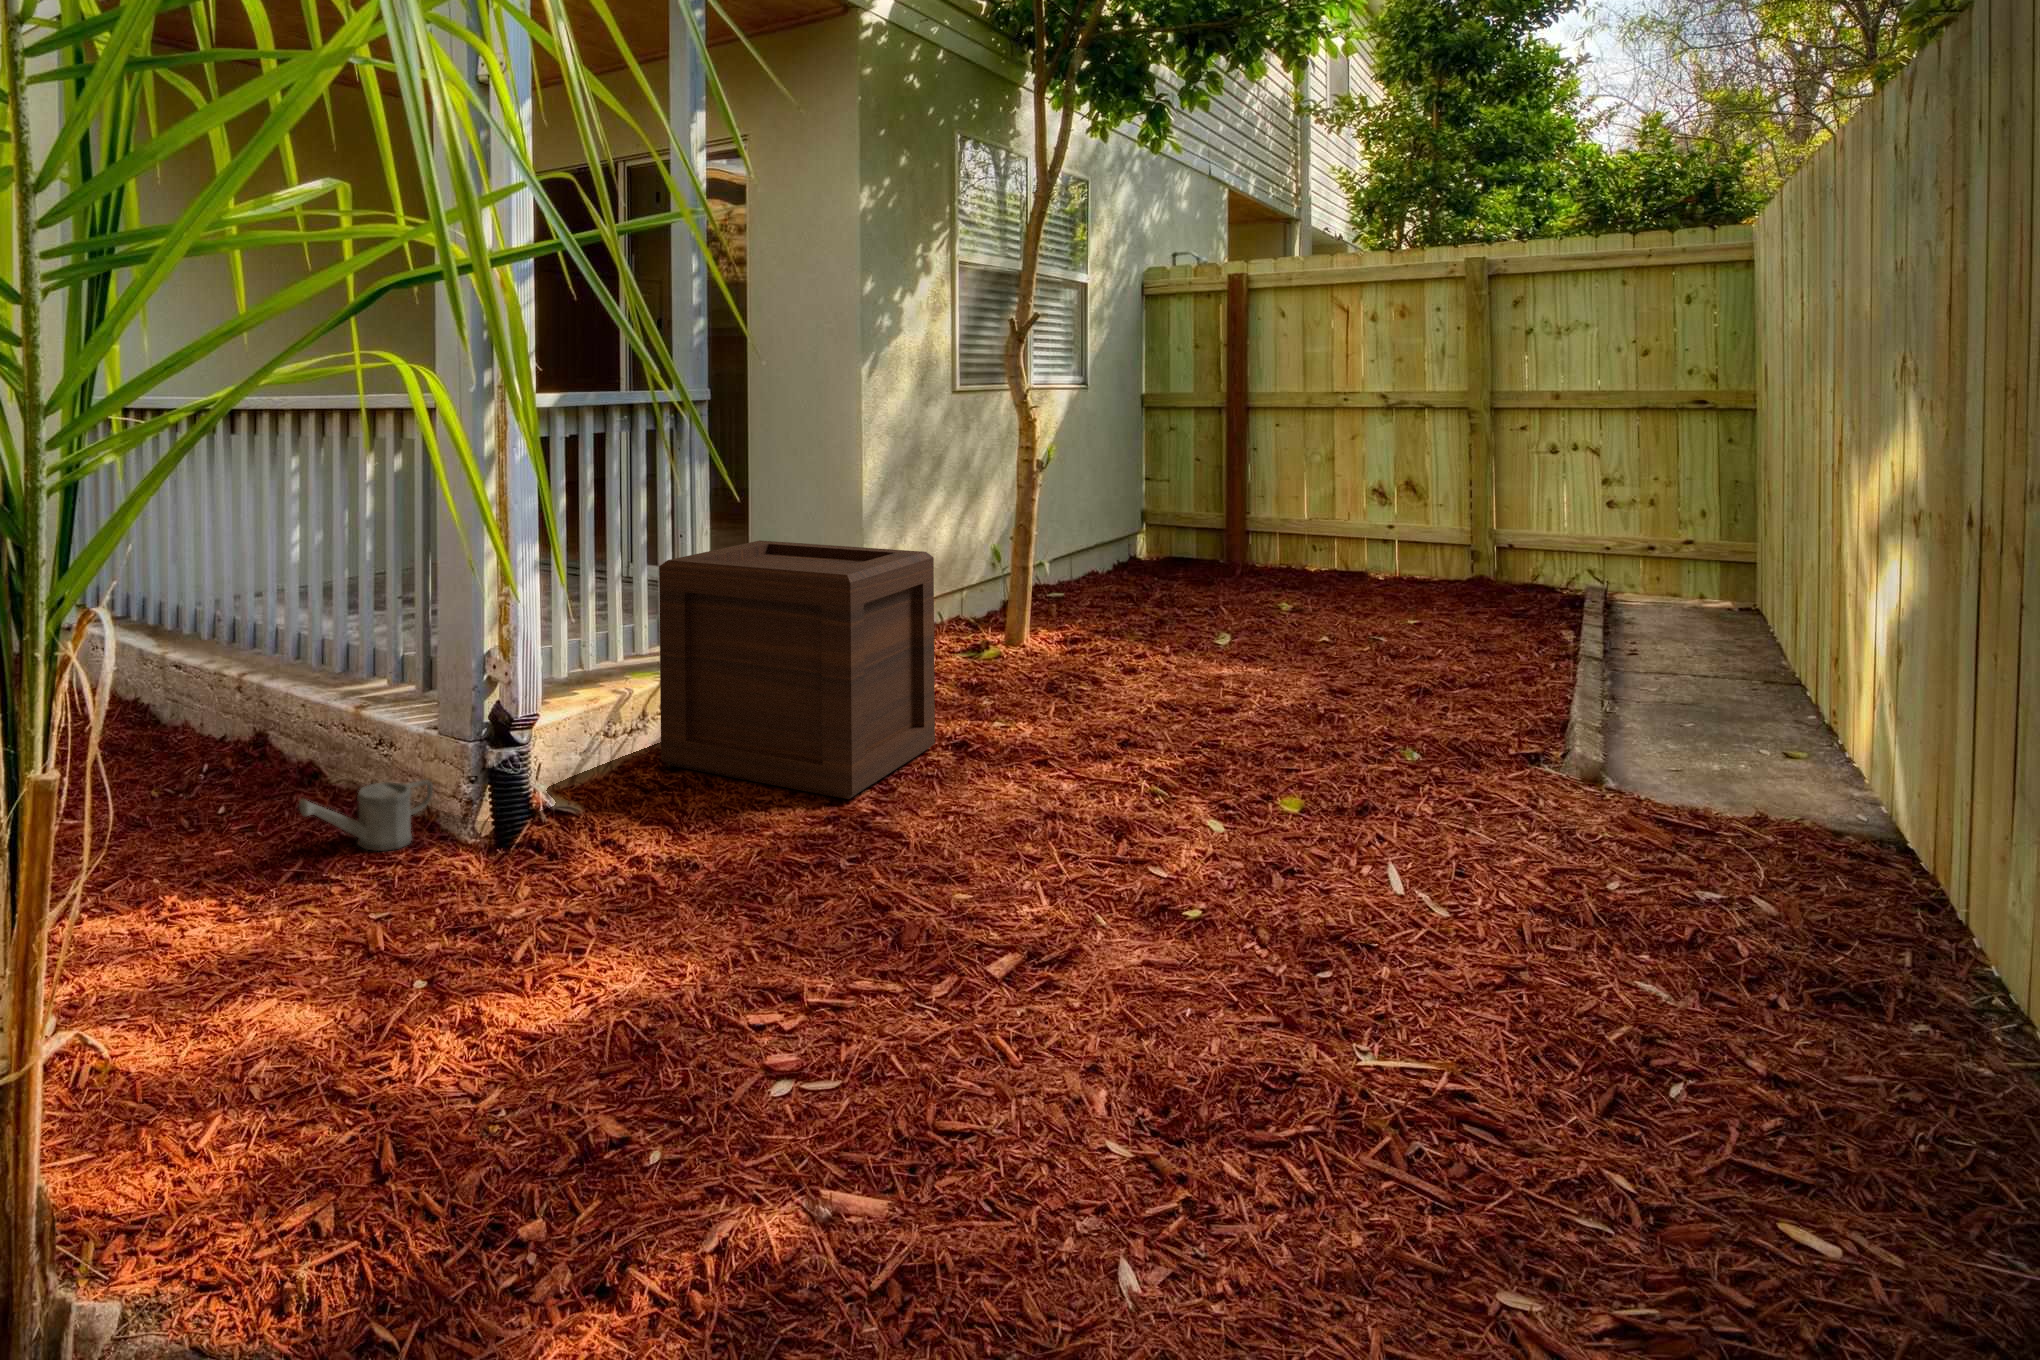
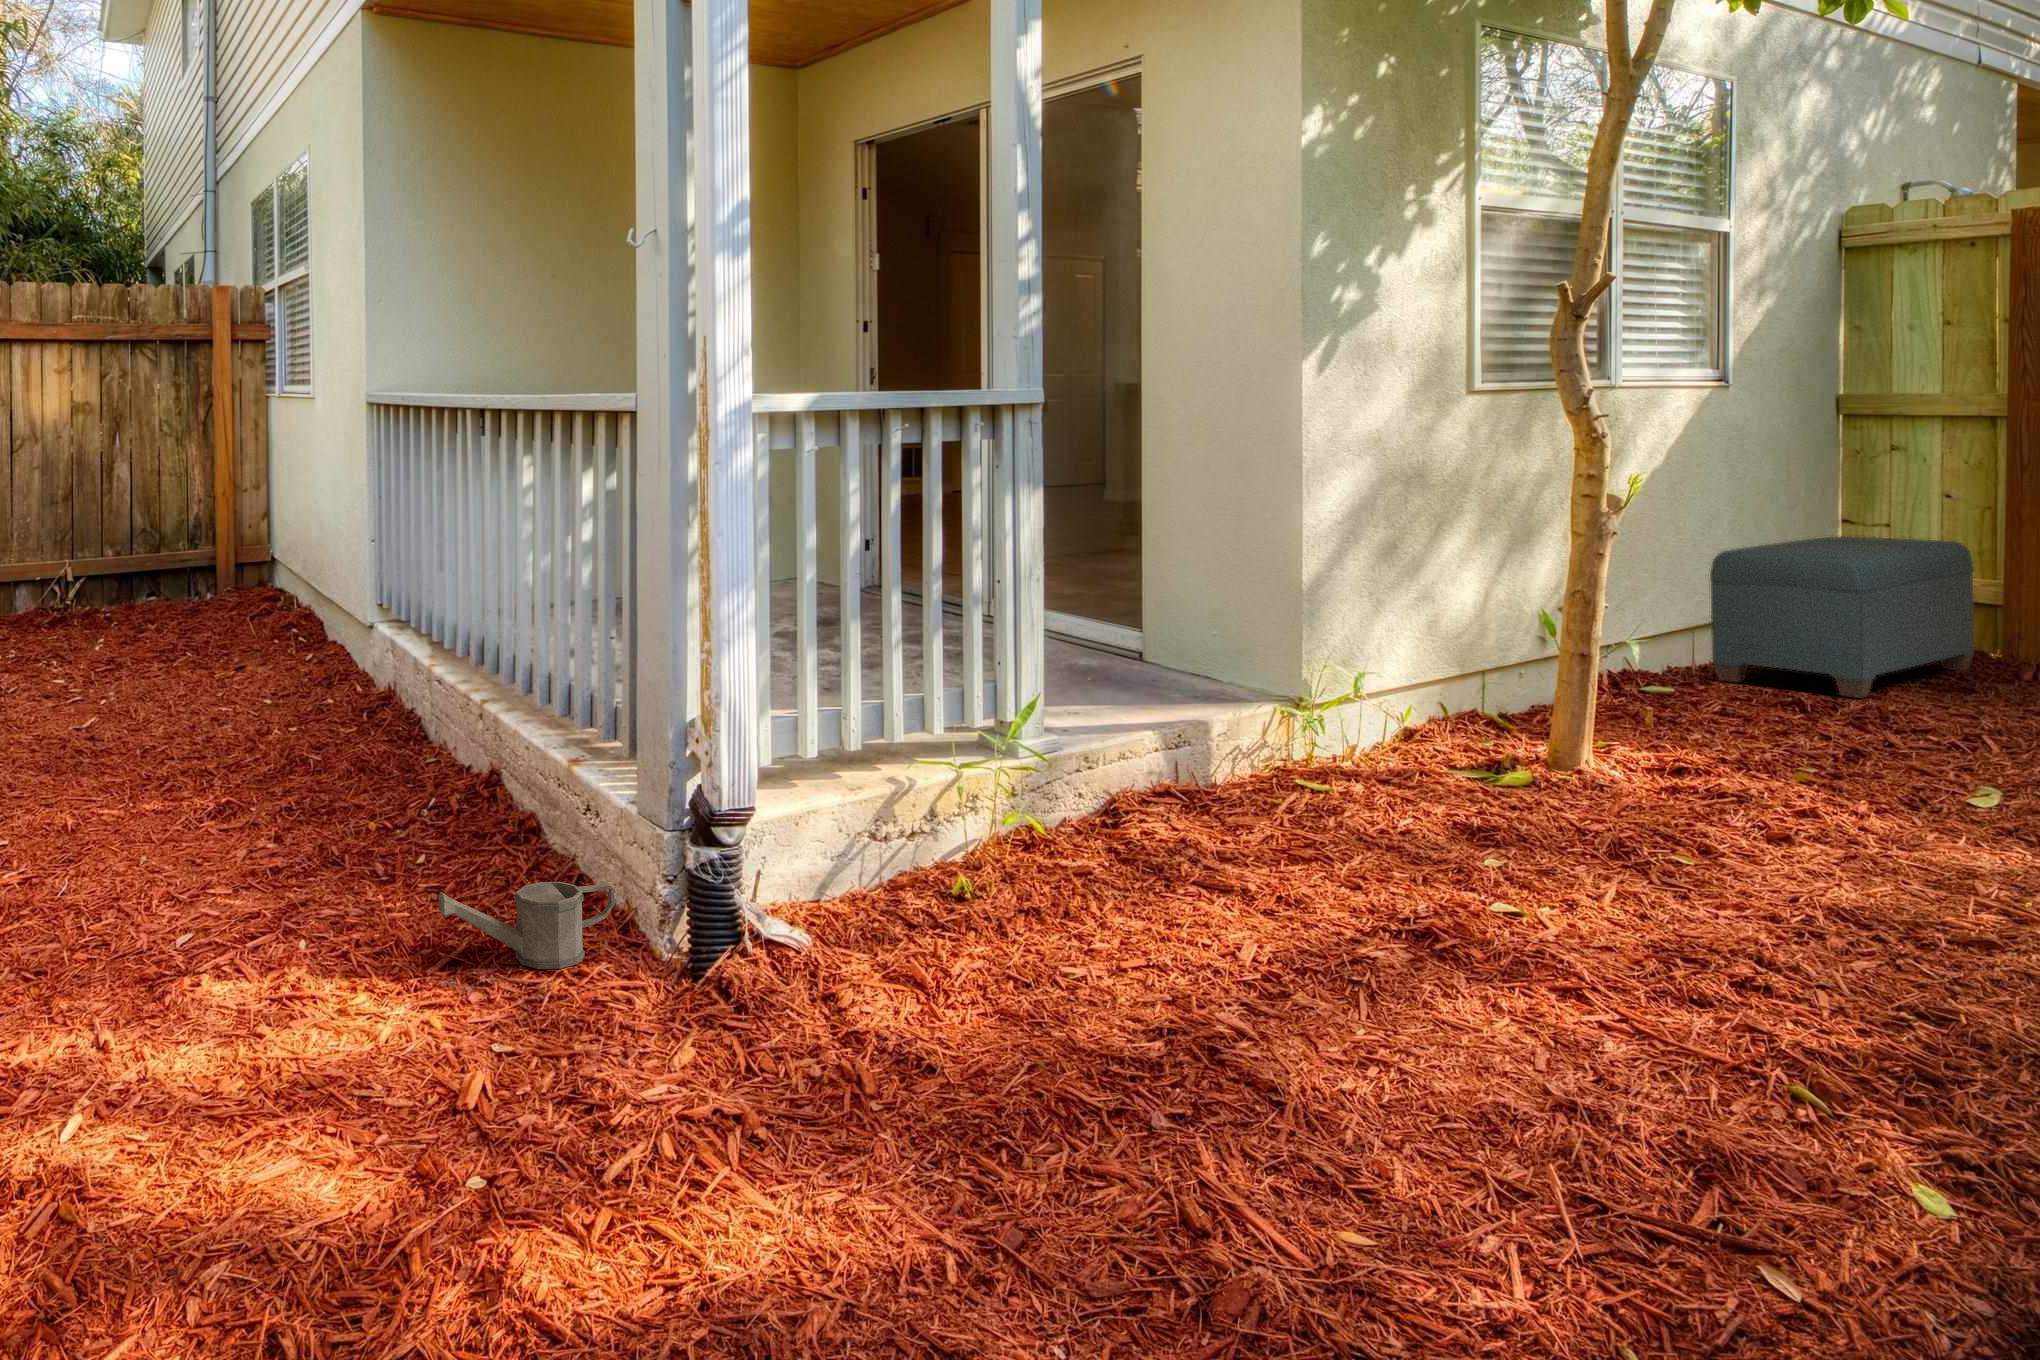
bench: none [1076,487,1215,592] -> present [1710,536,1974,698]
wooden crate: present [659,540,935,799] -> none [947,595,1370,971]

